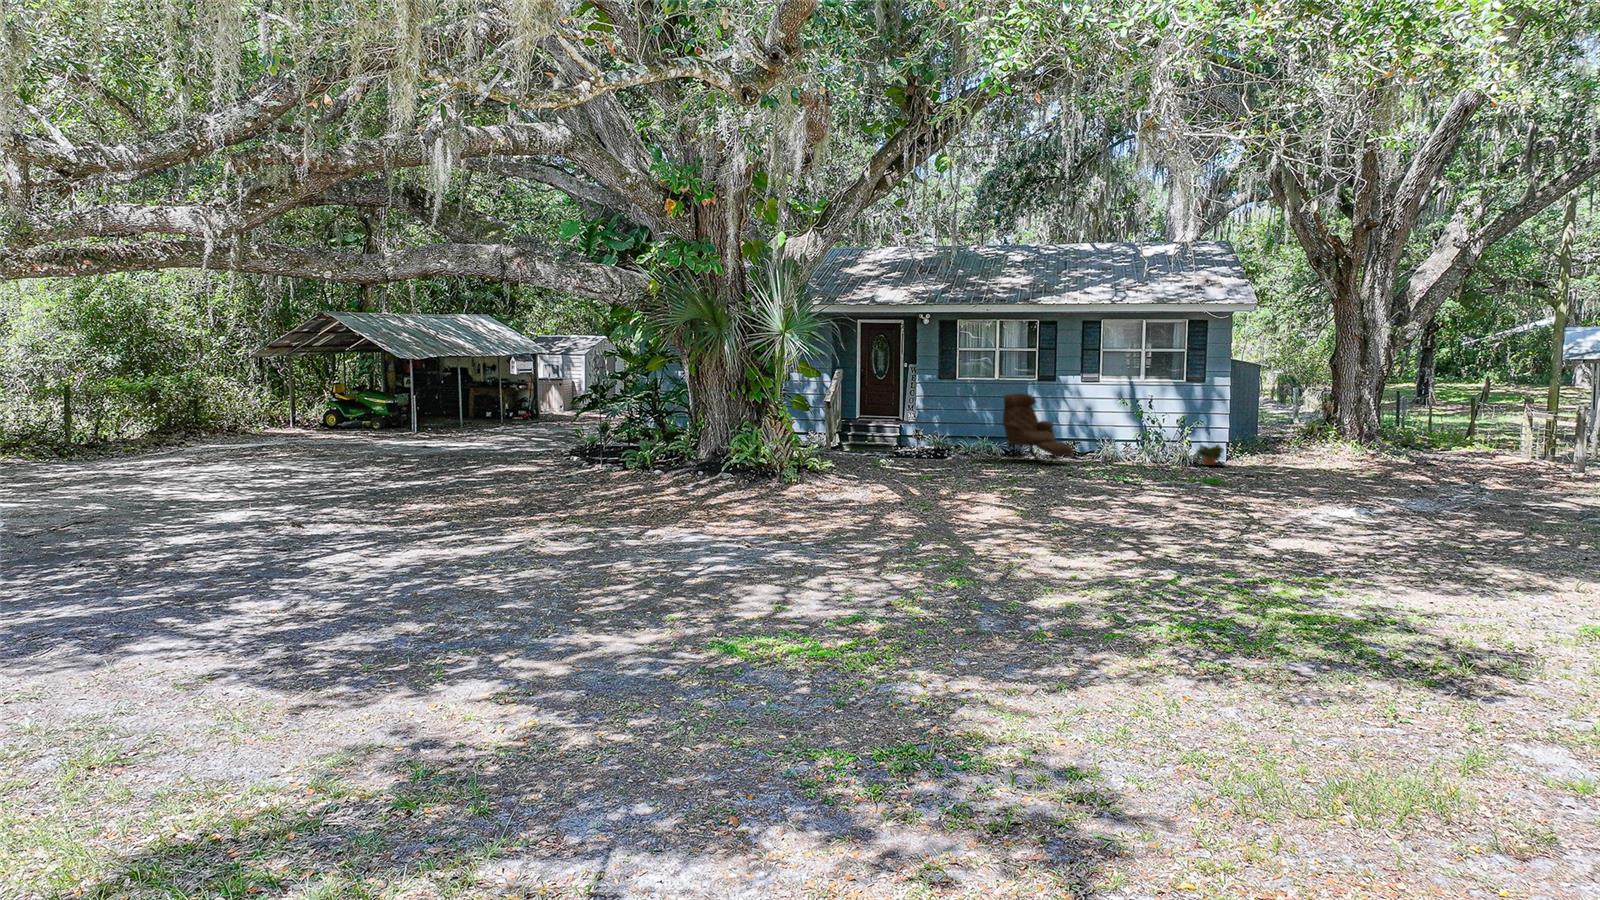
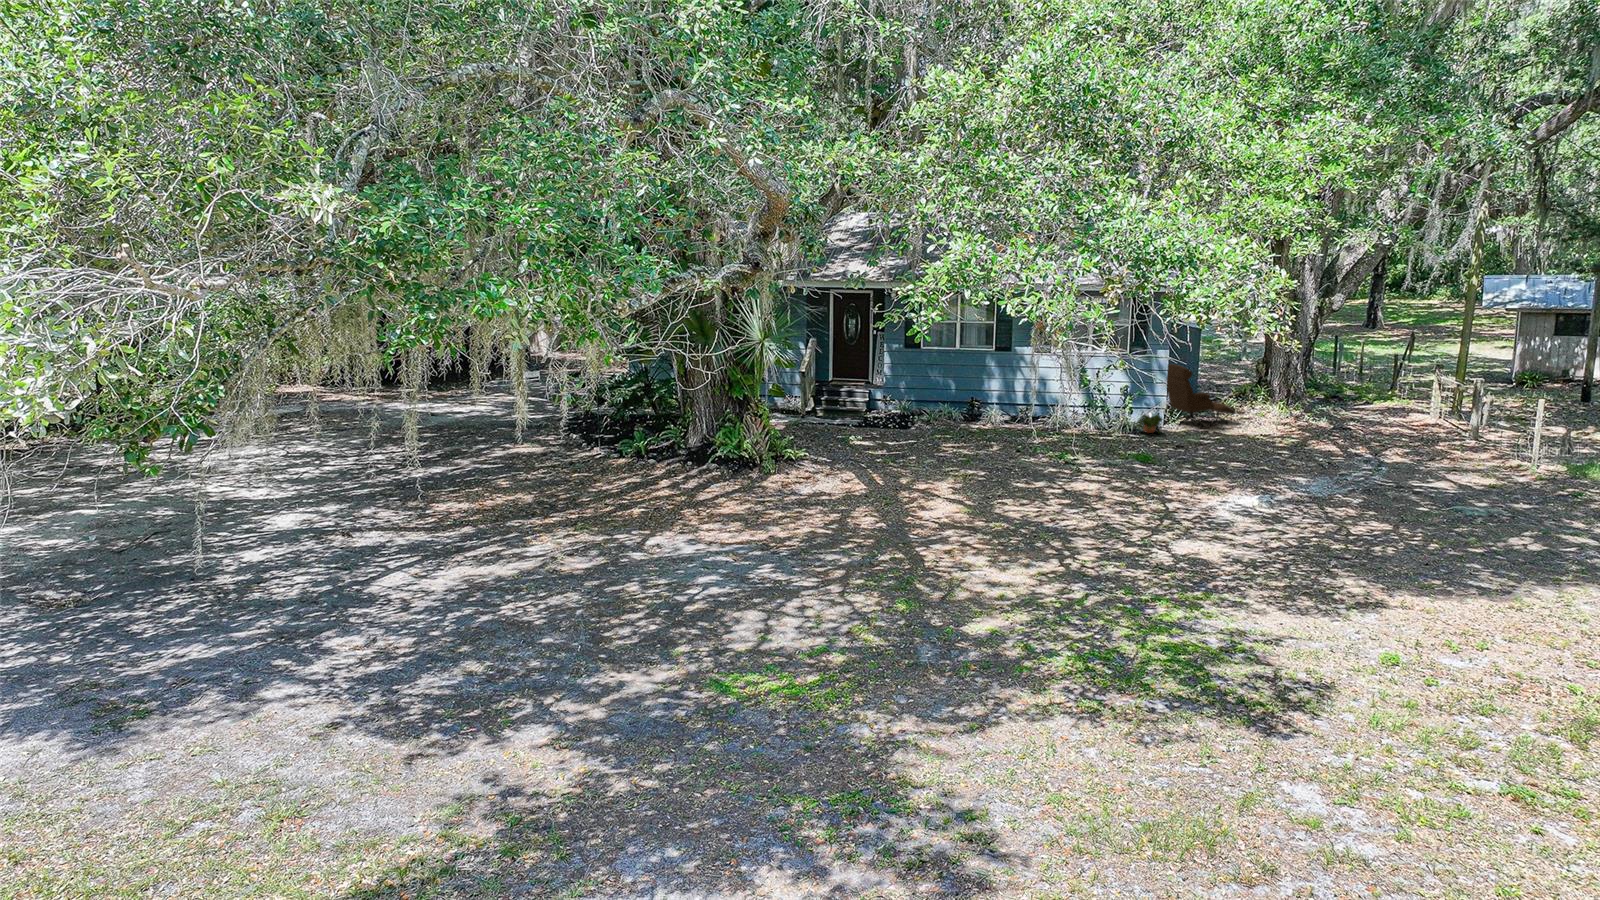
lounge chair: present [1003,393,1073,463] -> present [1167,364,1235,426]

